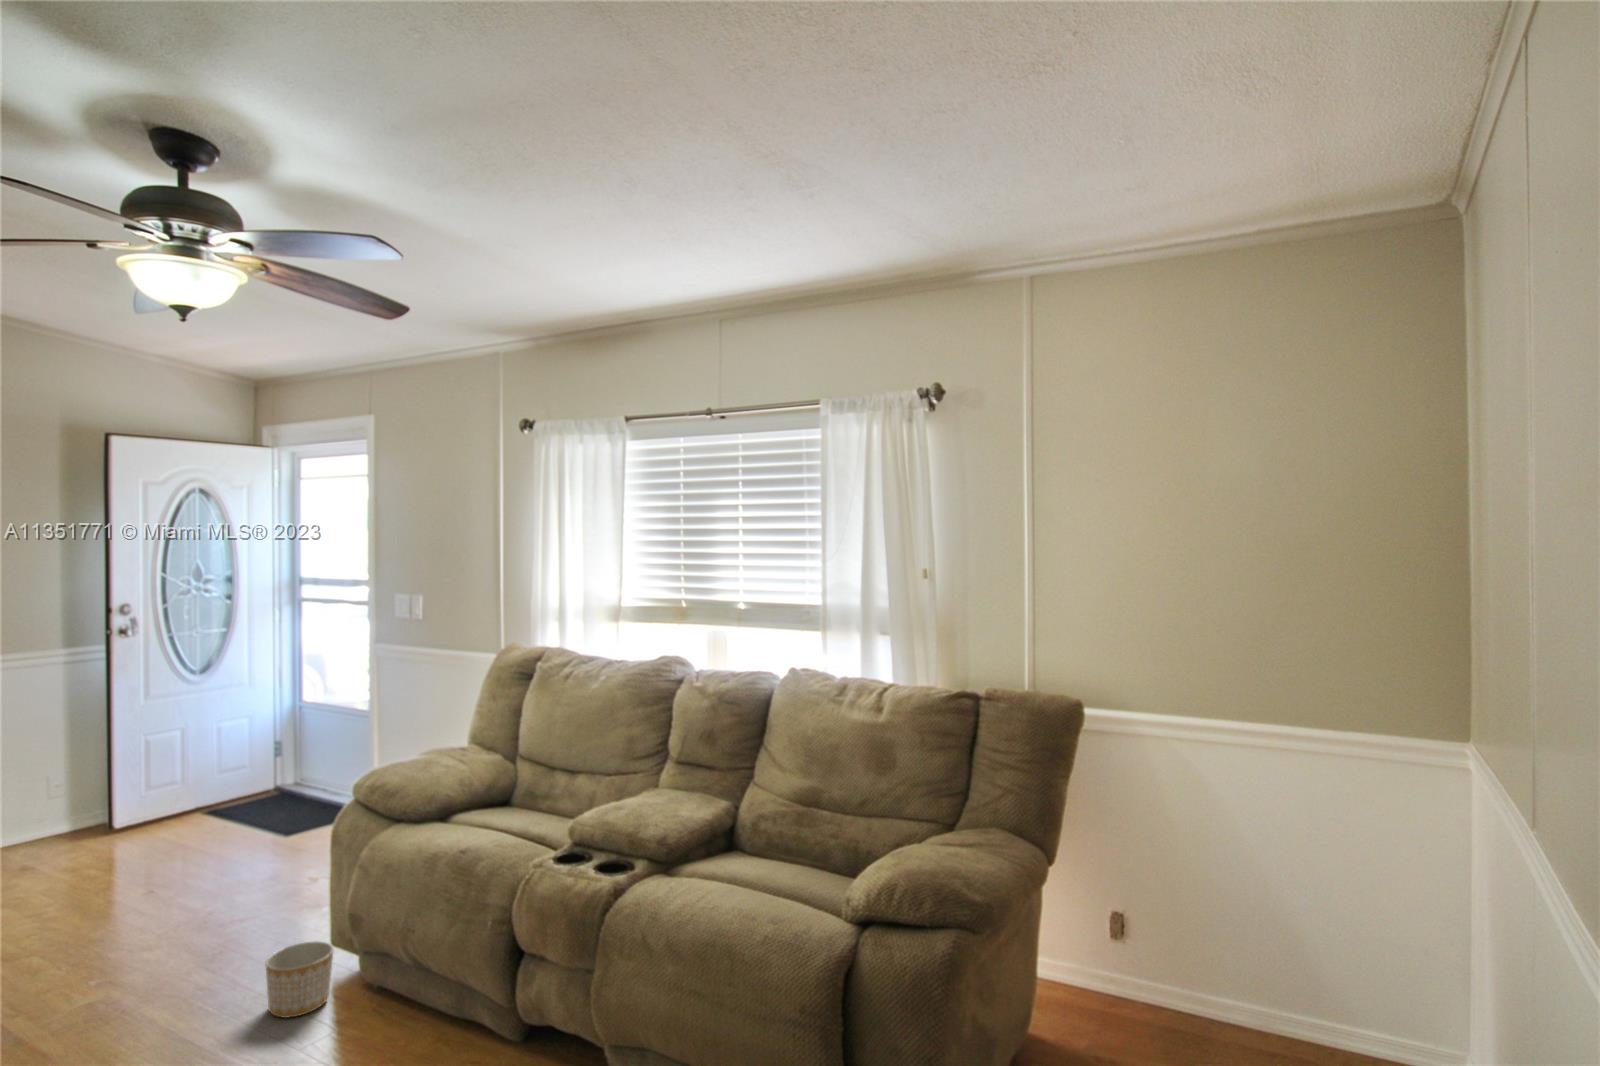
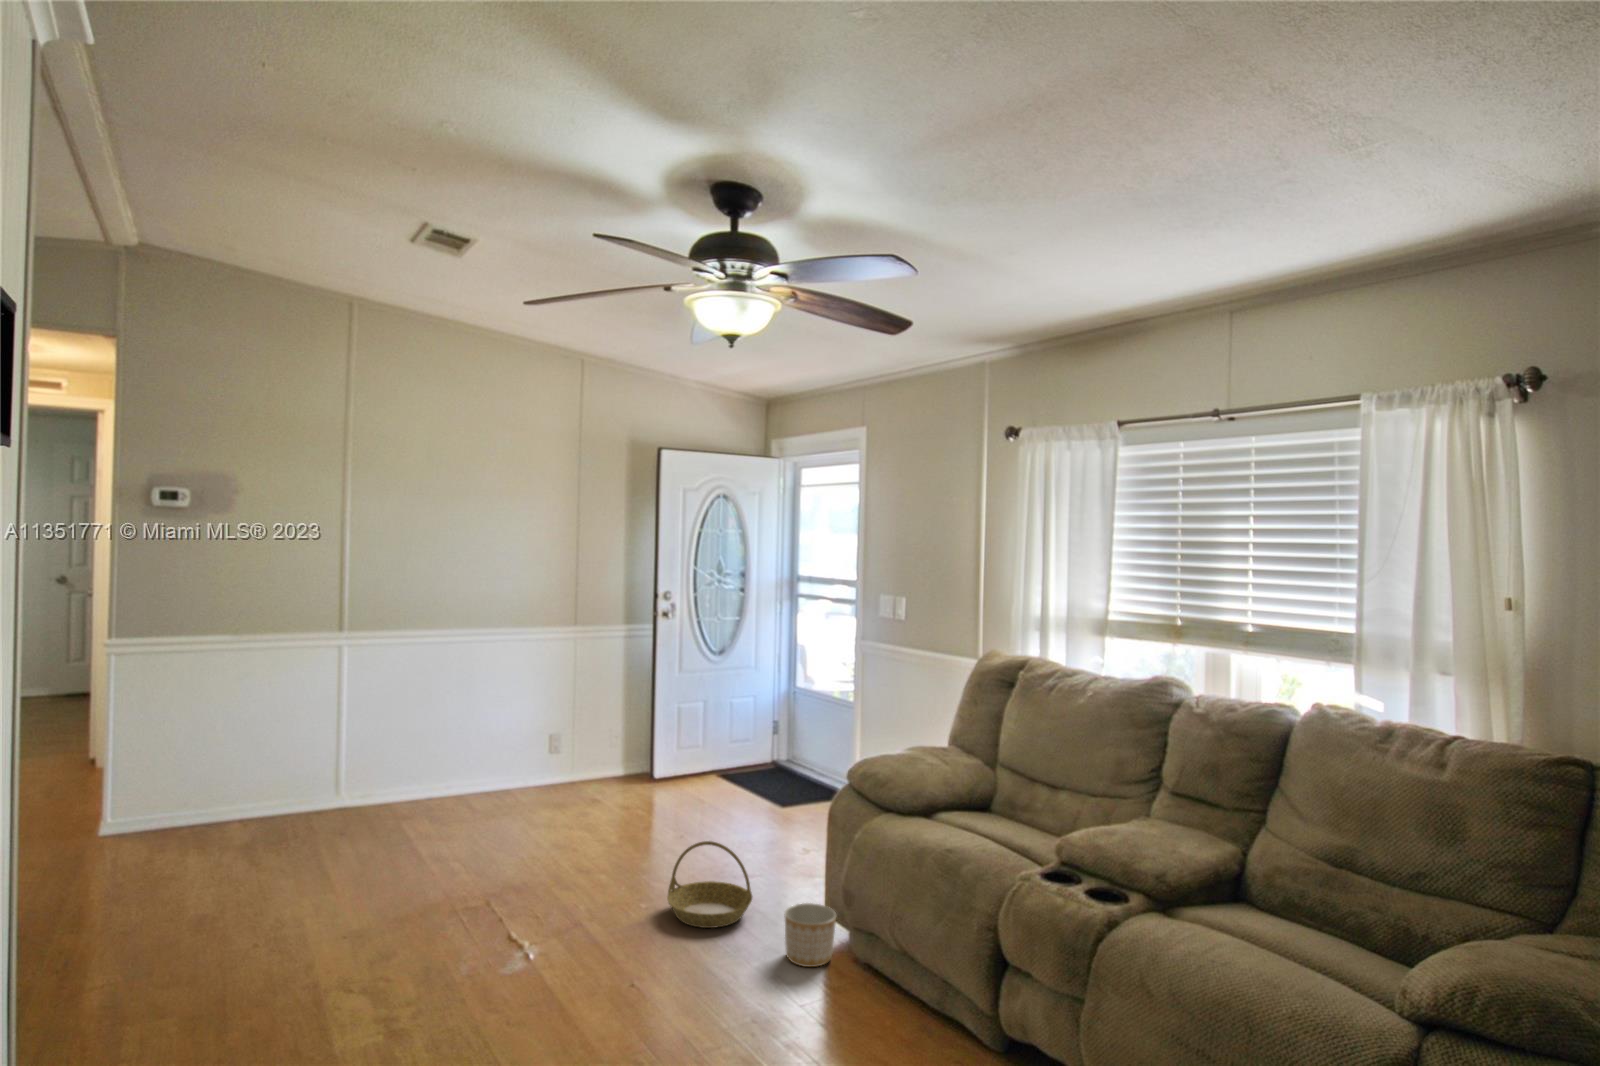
basket: none [101,898,228,1006] -> present [667,841,752,928]

